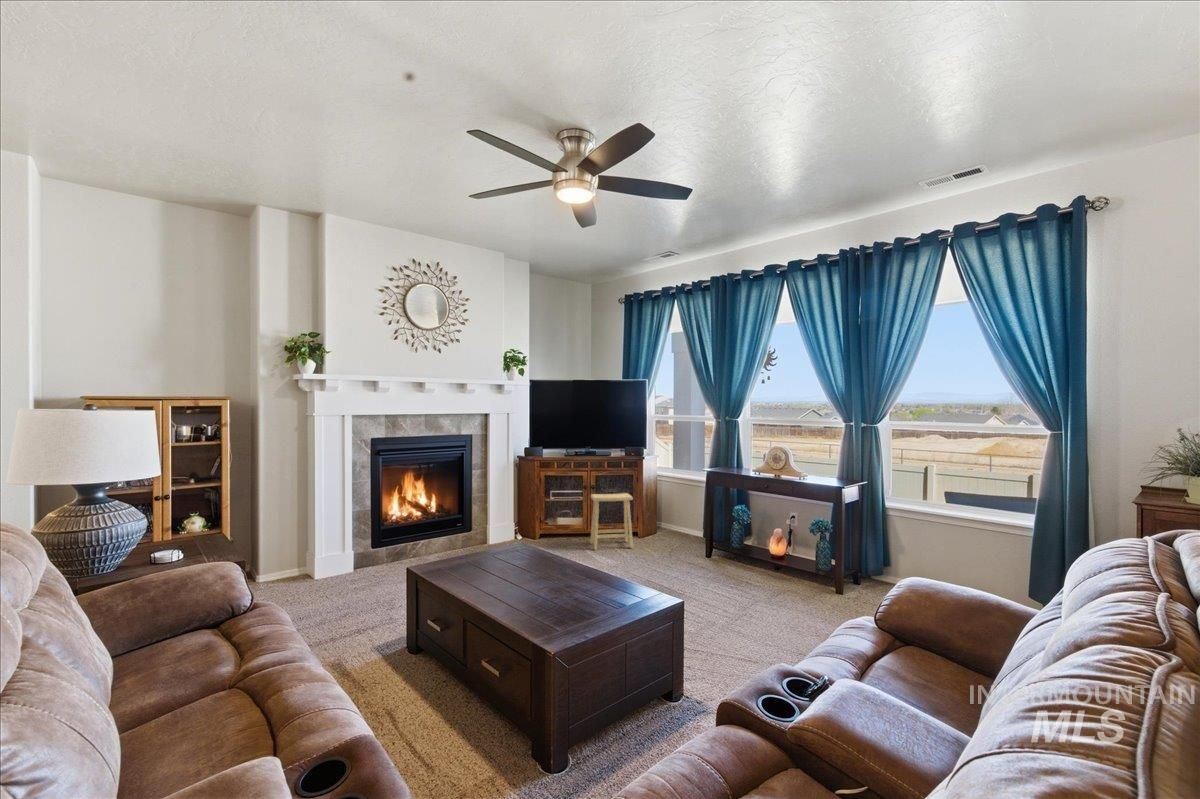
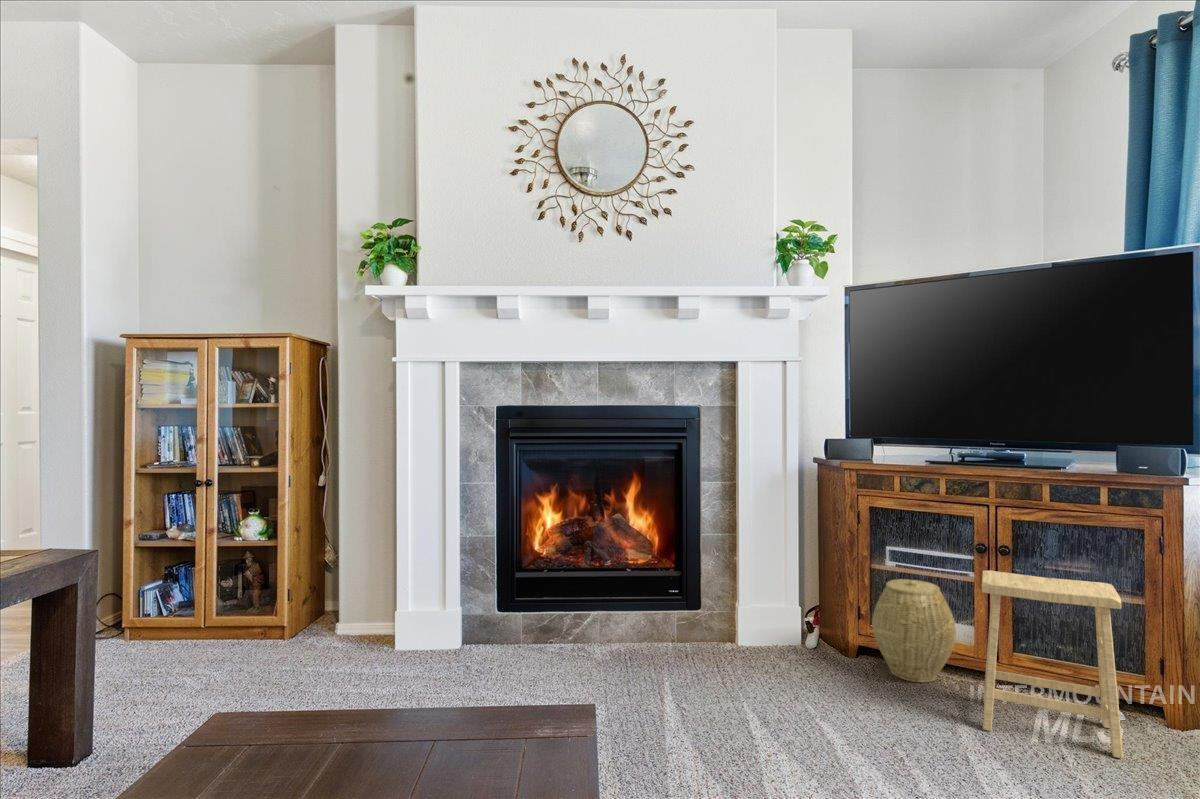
woven basket: none [549,503,579,542] -> present [873,579,956,682]

